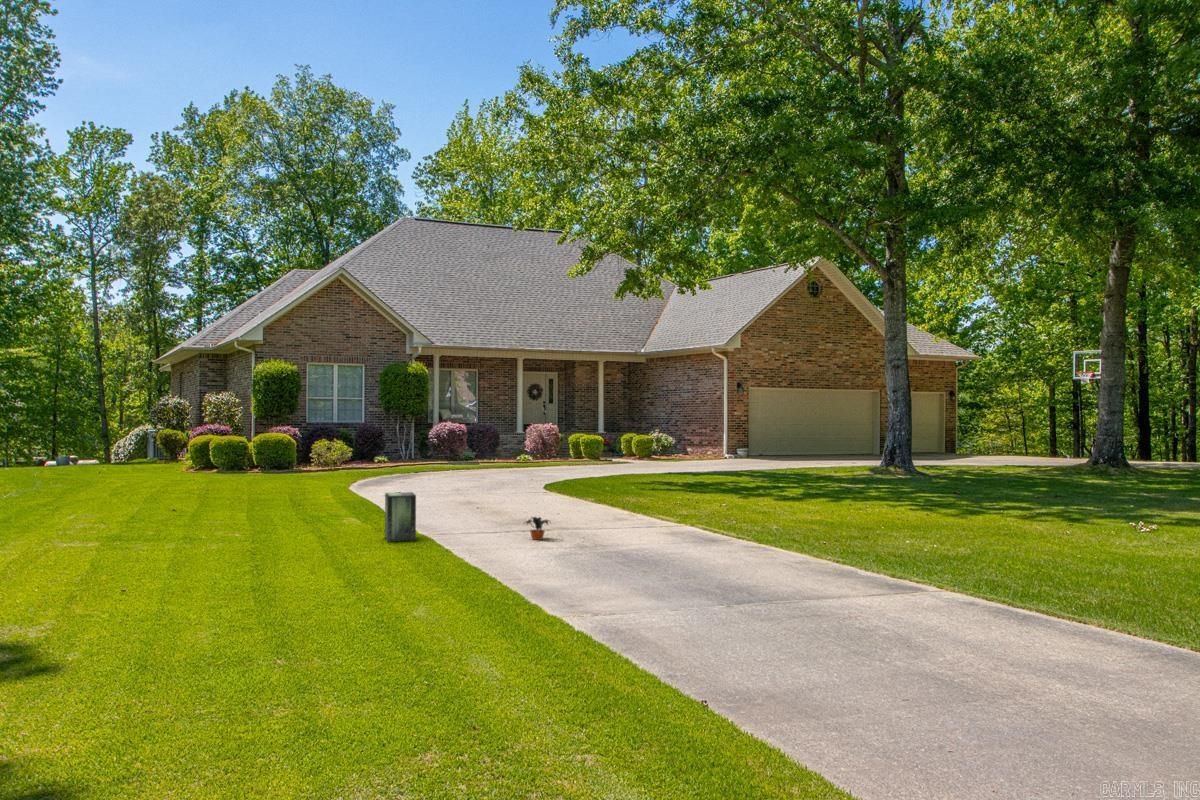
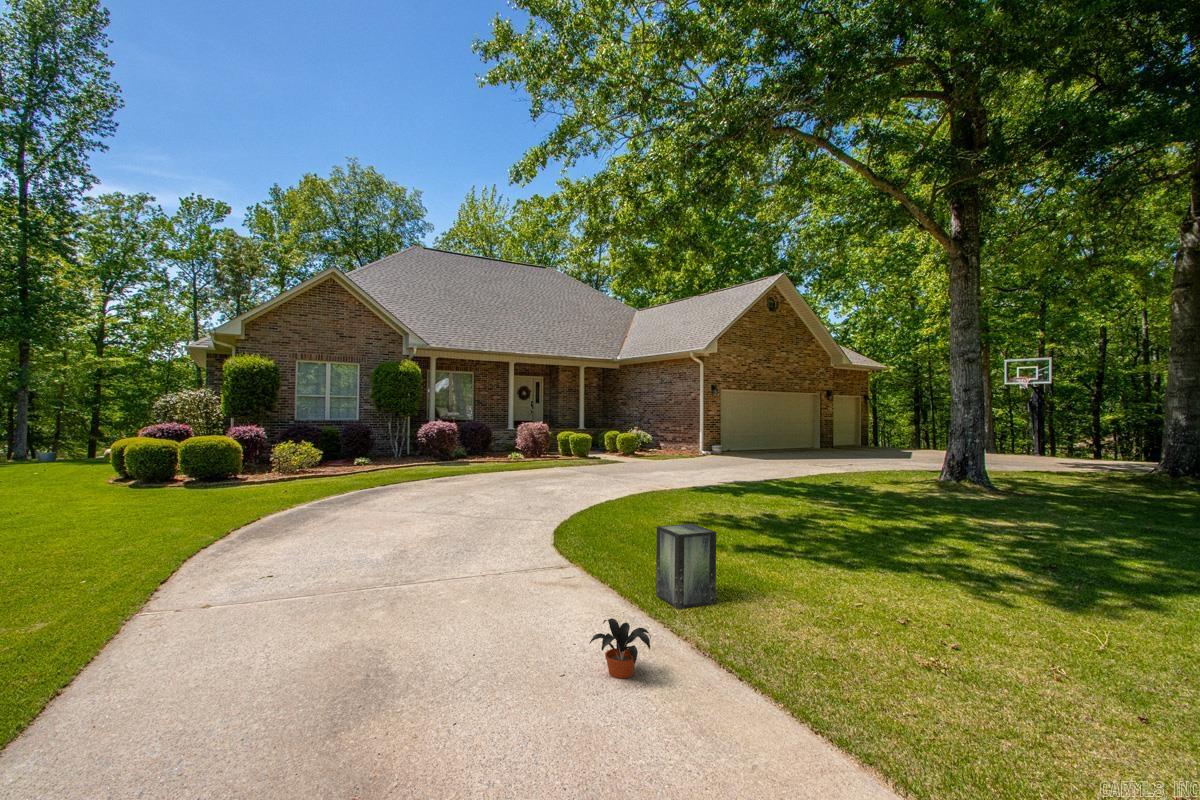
storage box: present [385,492,416,542] -> present [656,524,716,609]

